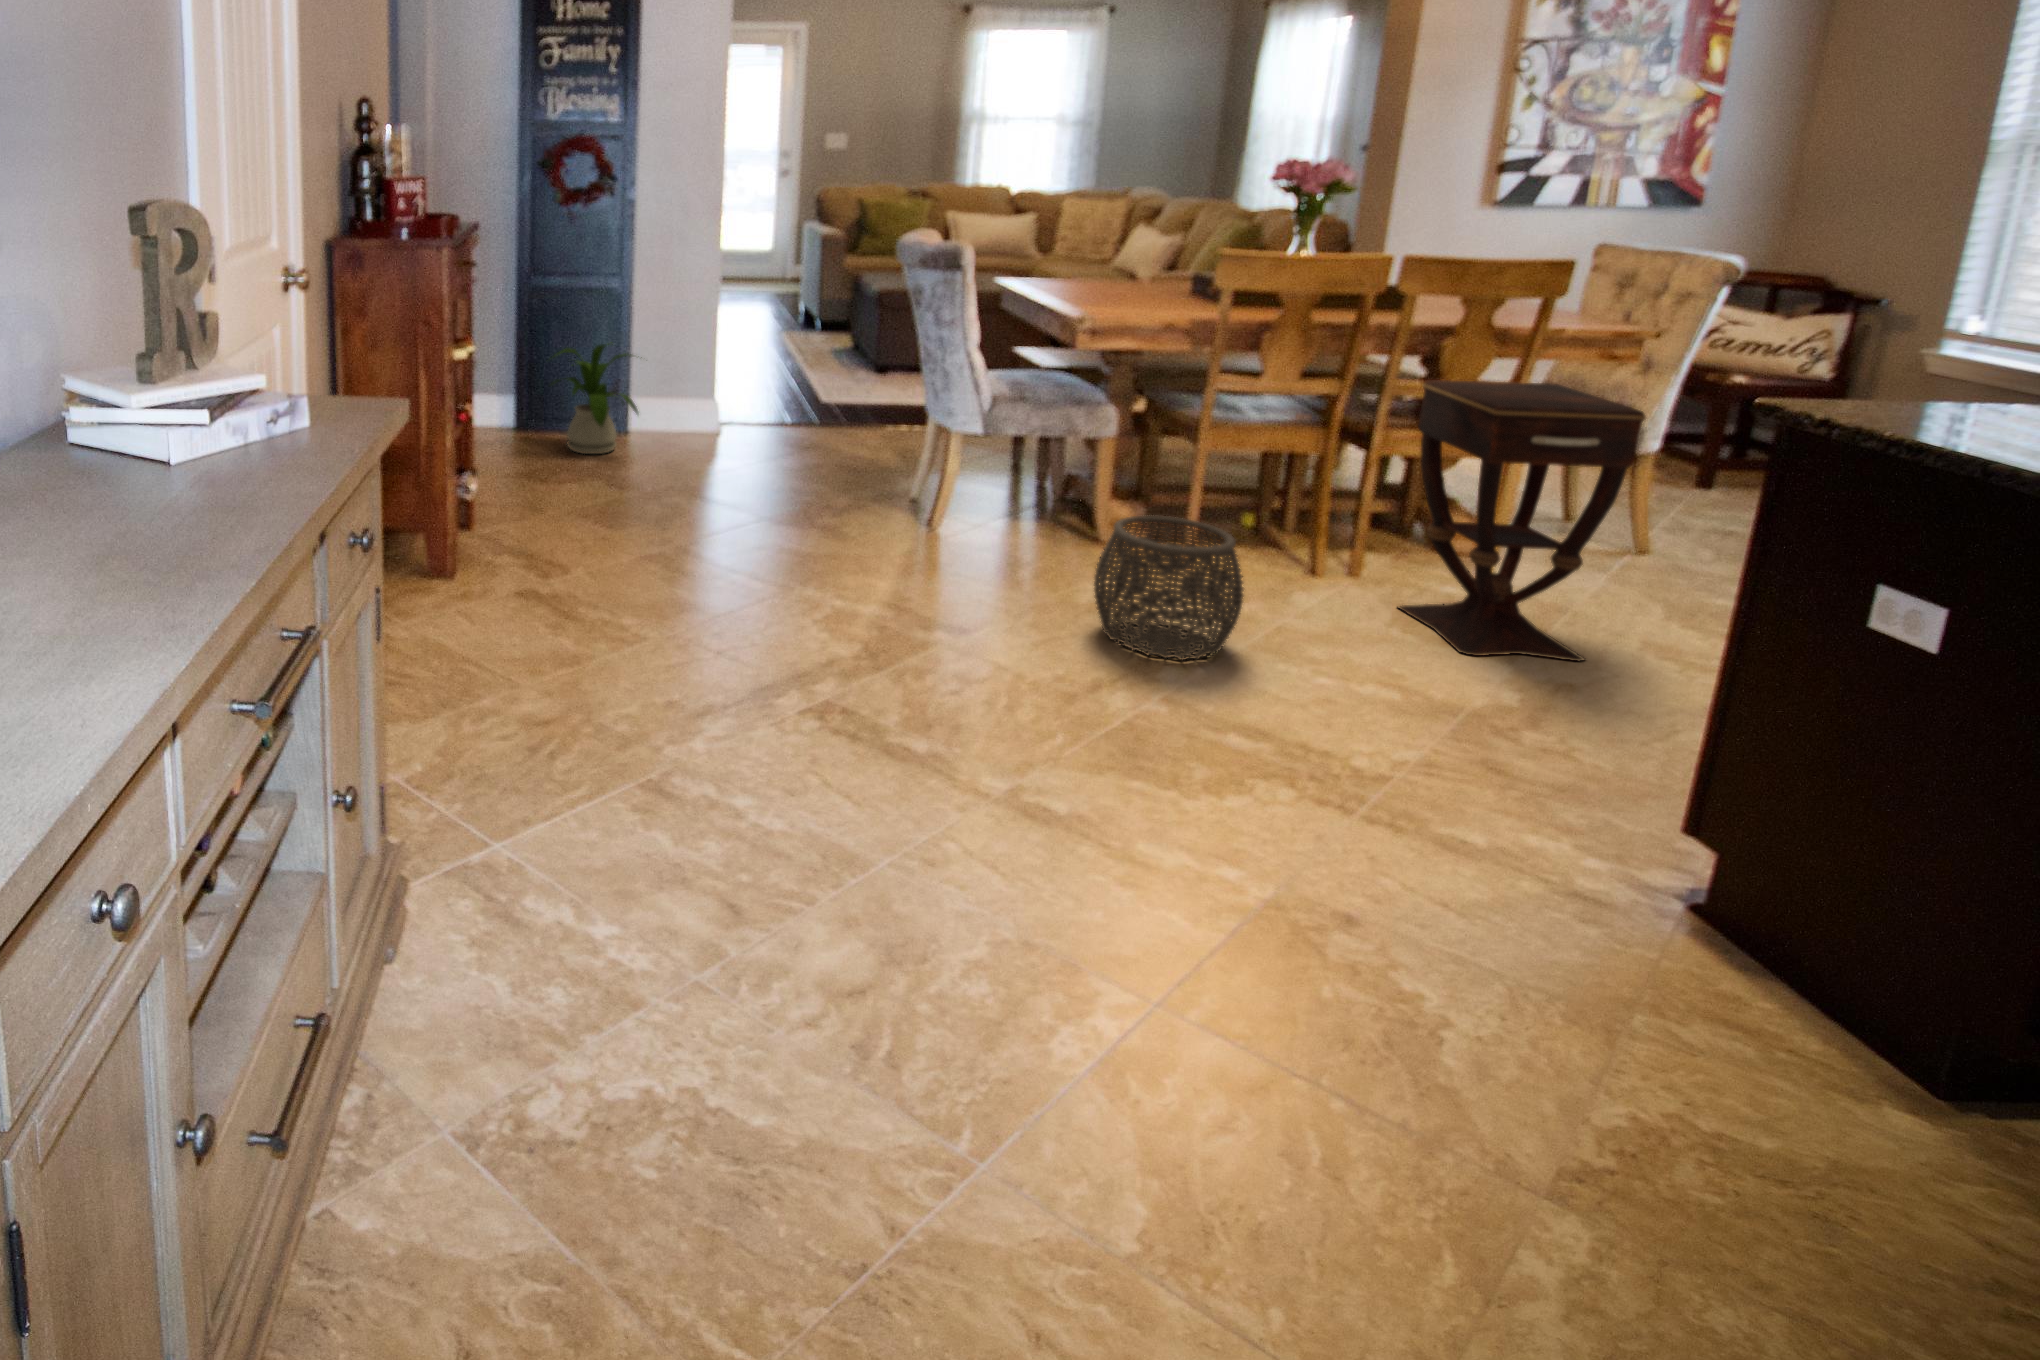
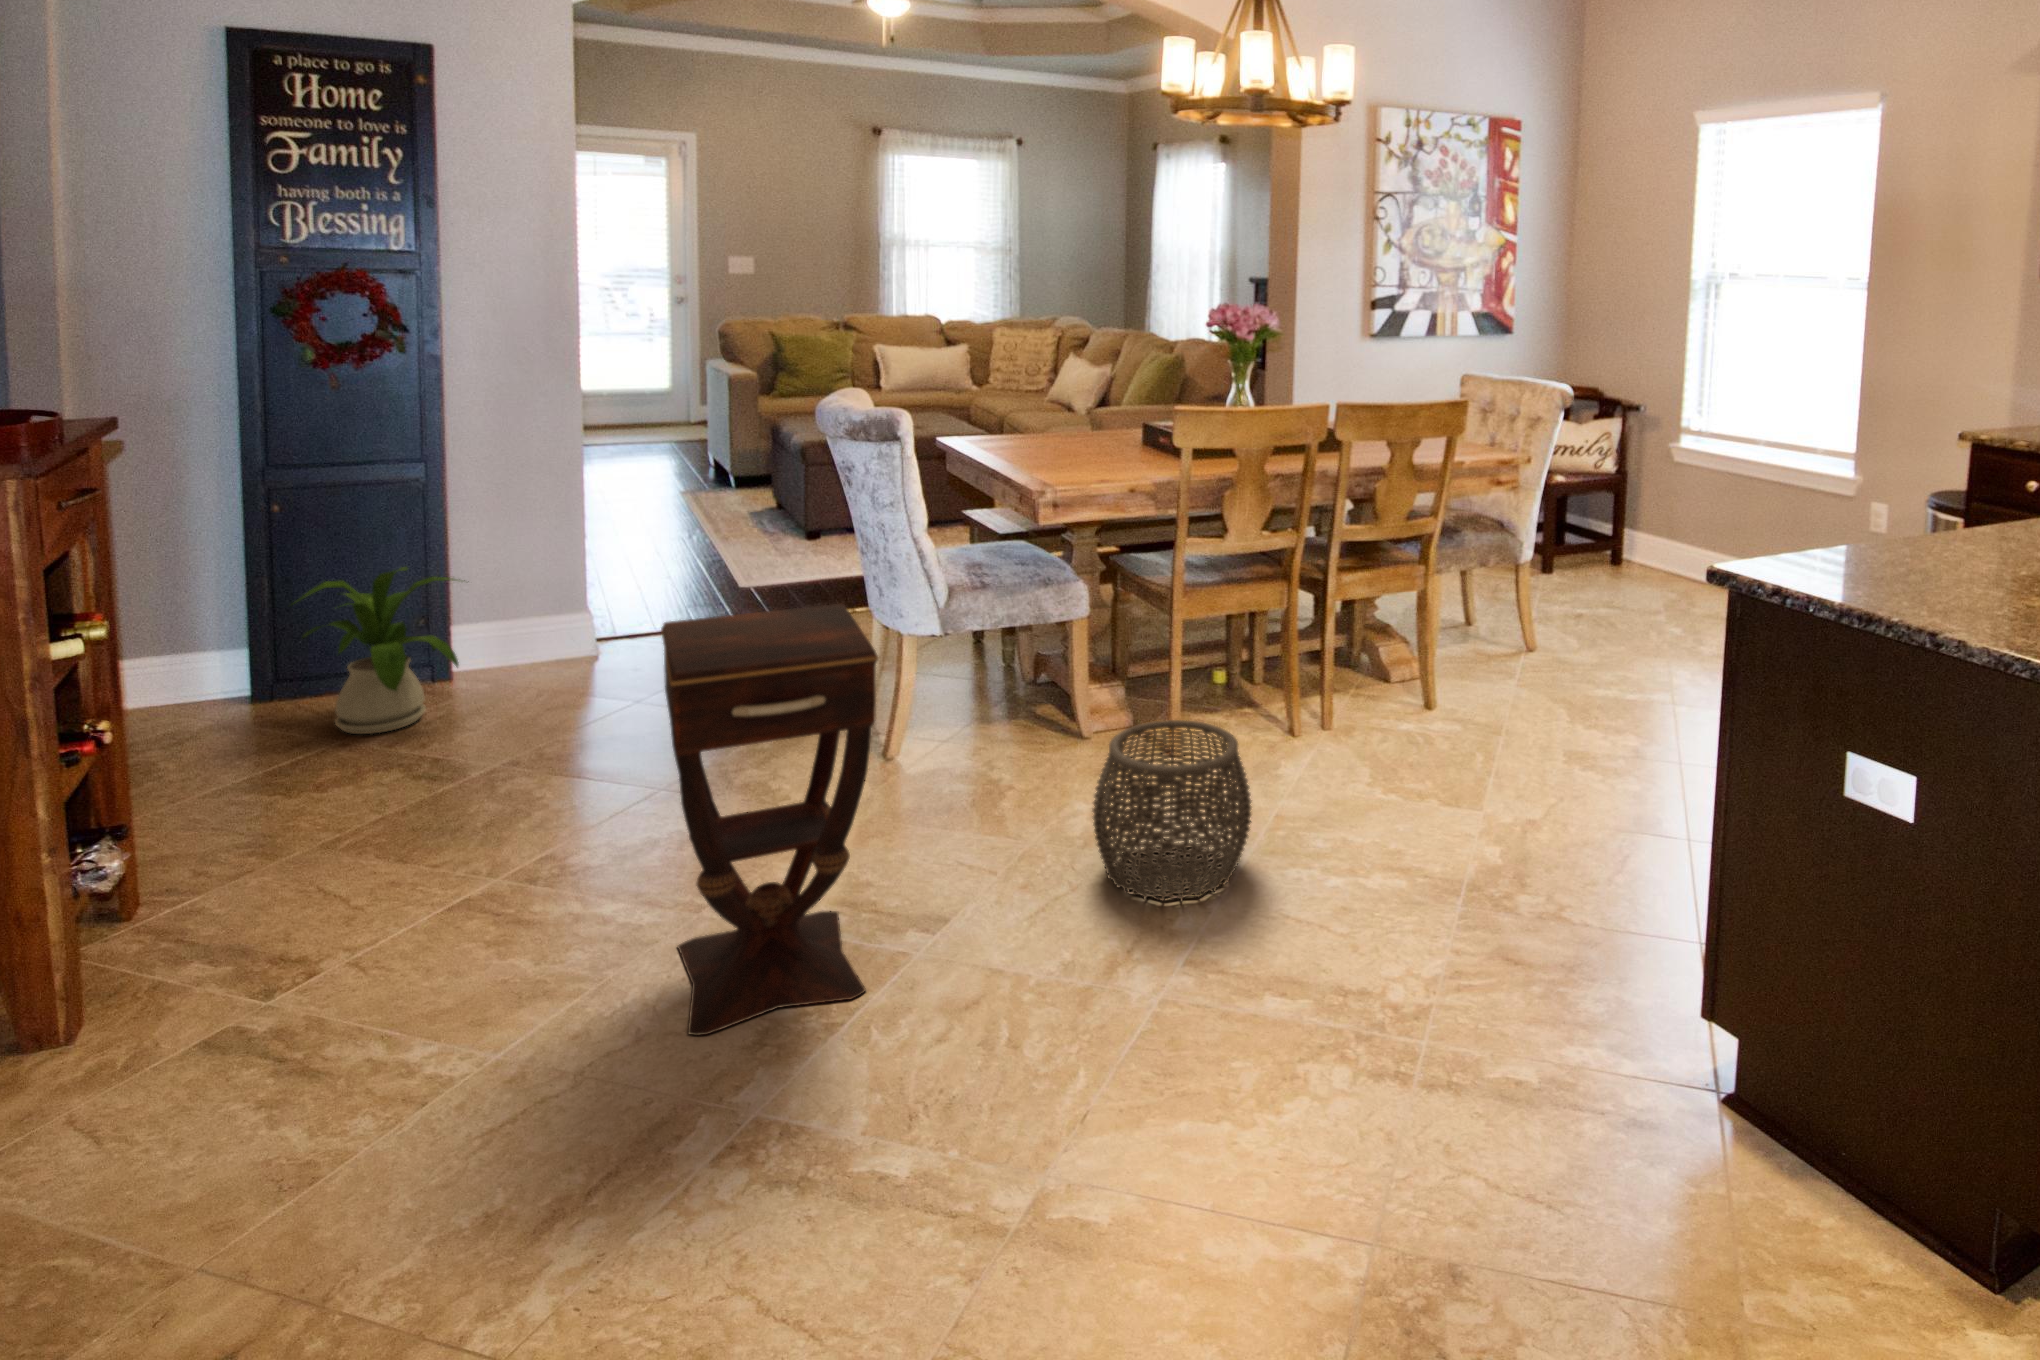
side table: present [1399,380,1646,661] -> present [661,604,878,1036]

